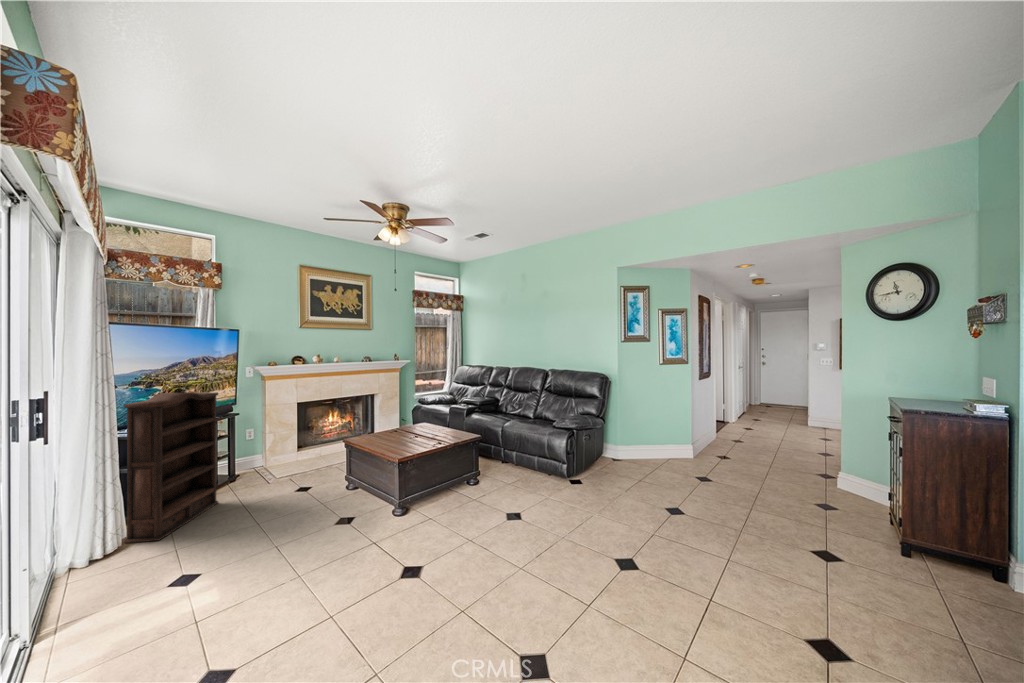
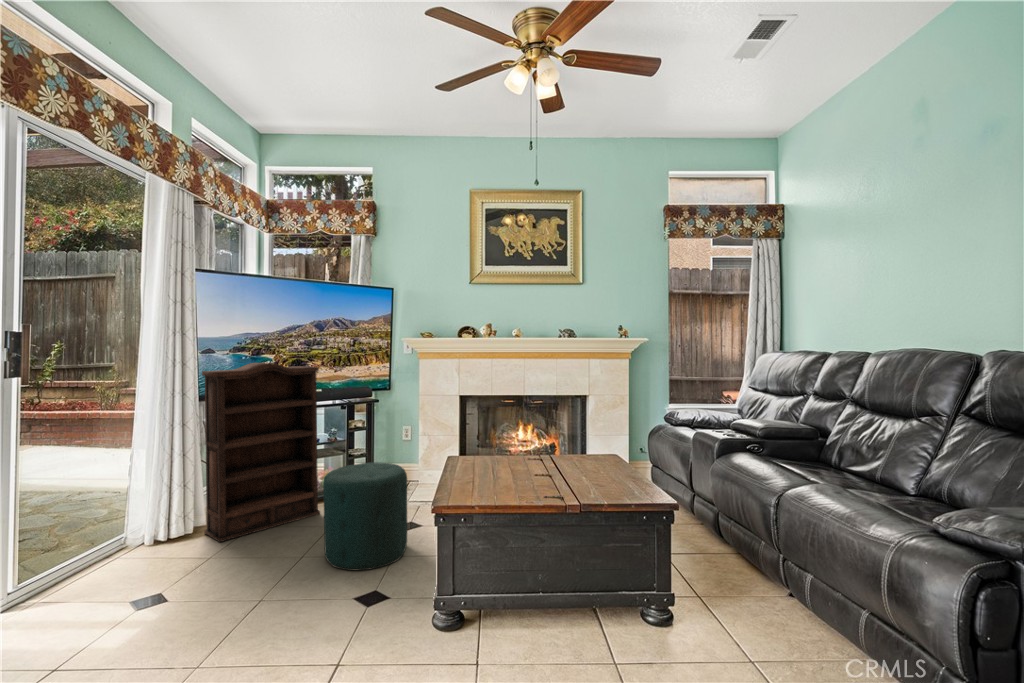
ottoman: none [276,448,334,518] -> present [323,462,407,570]

